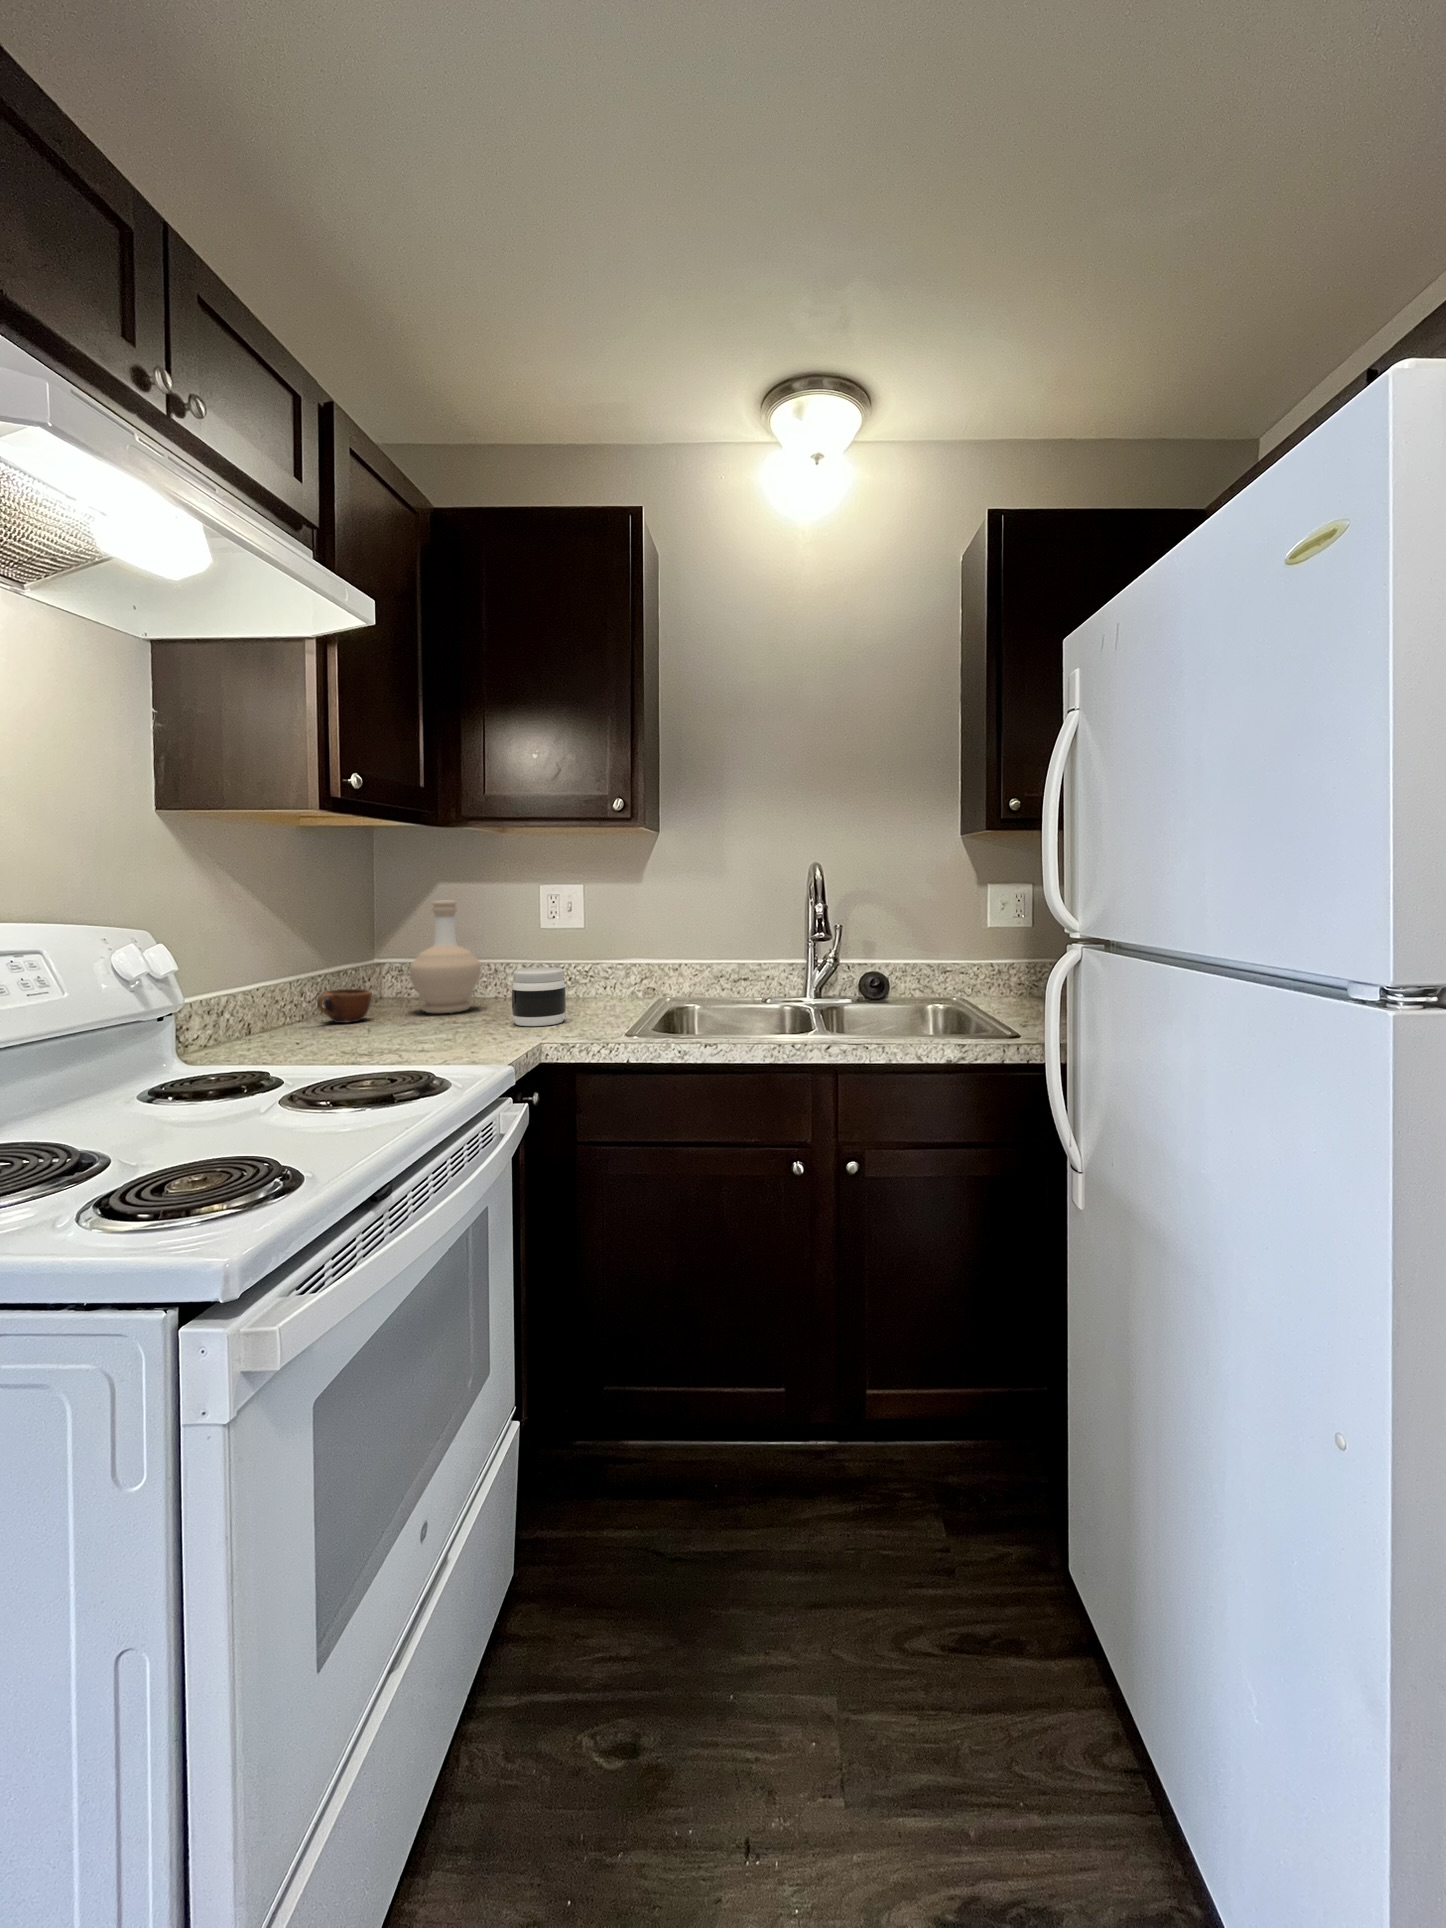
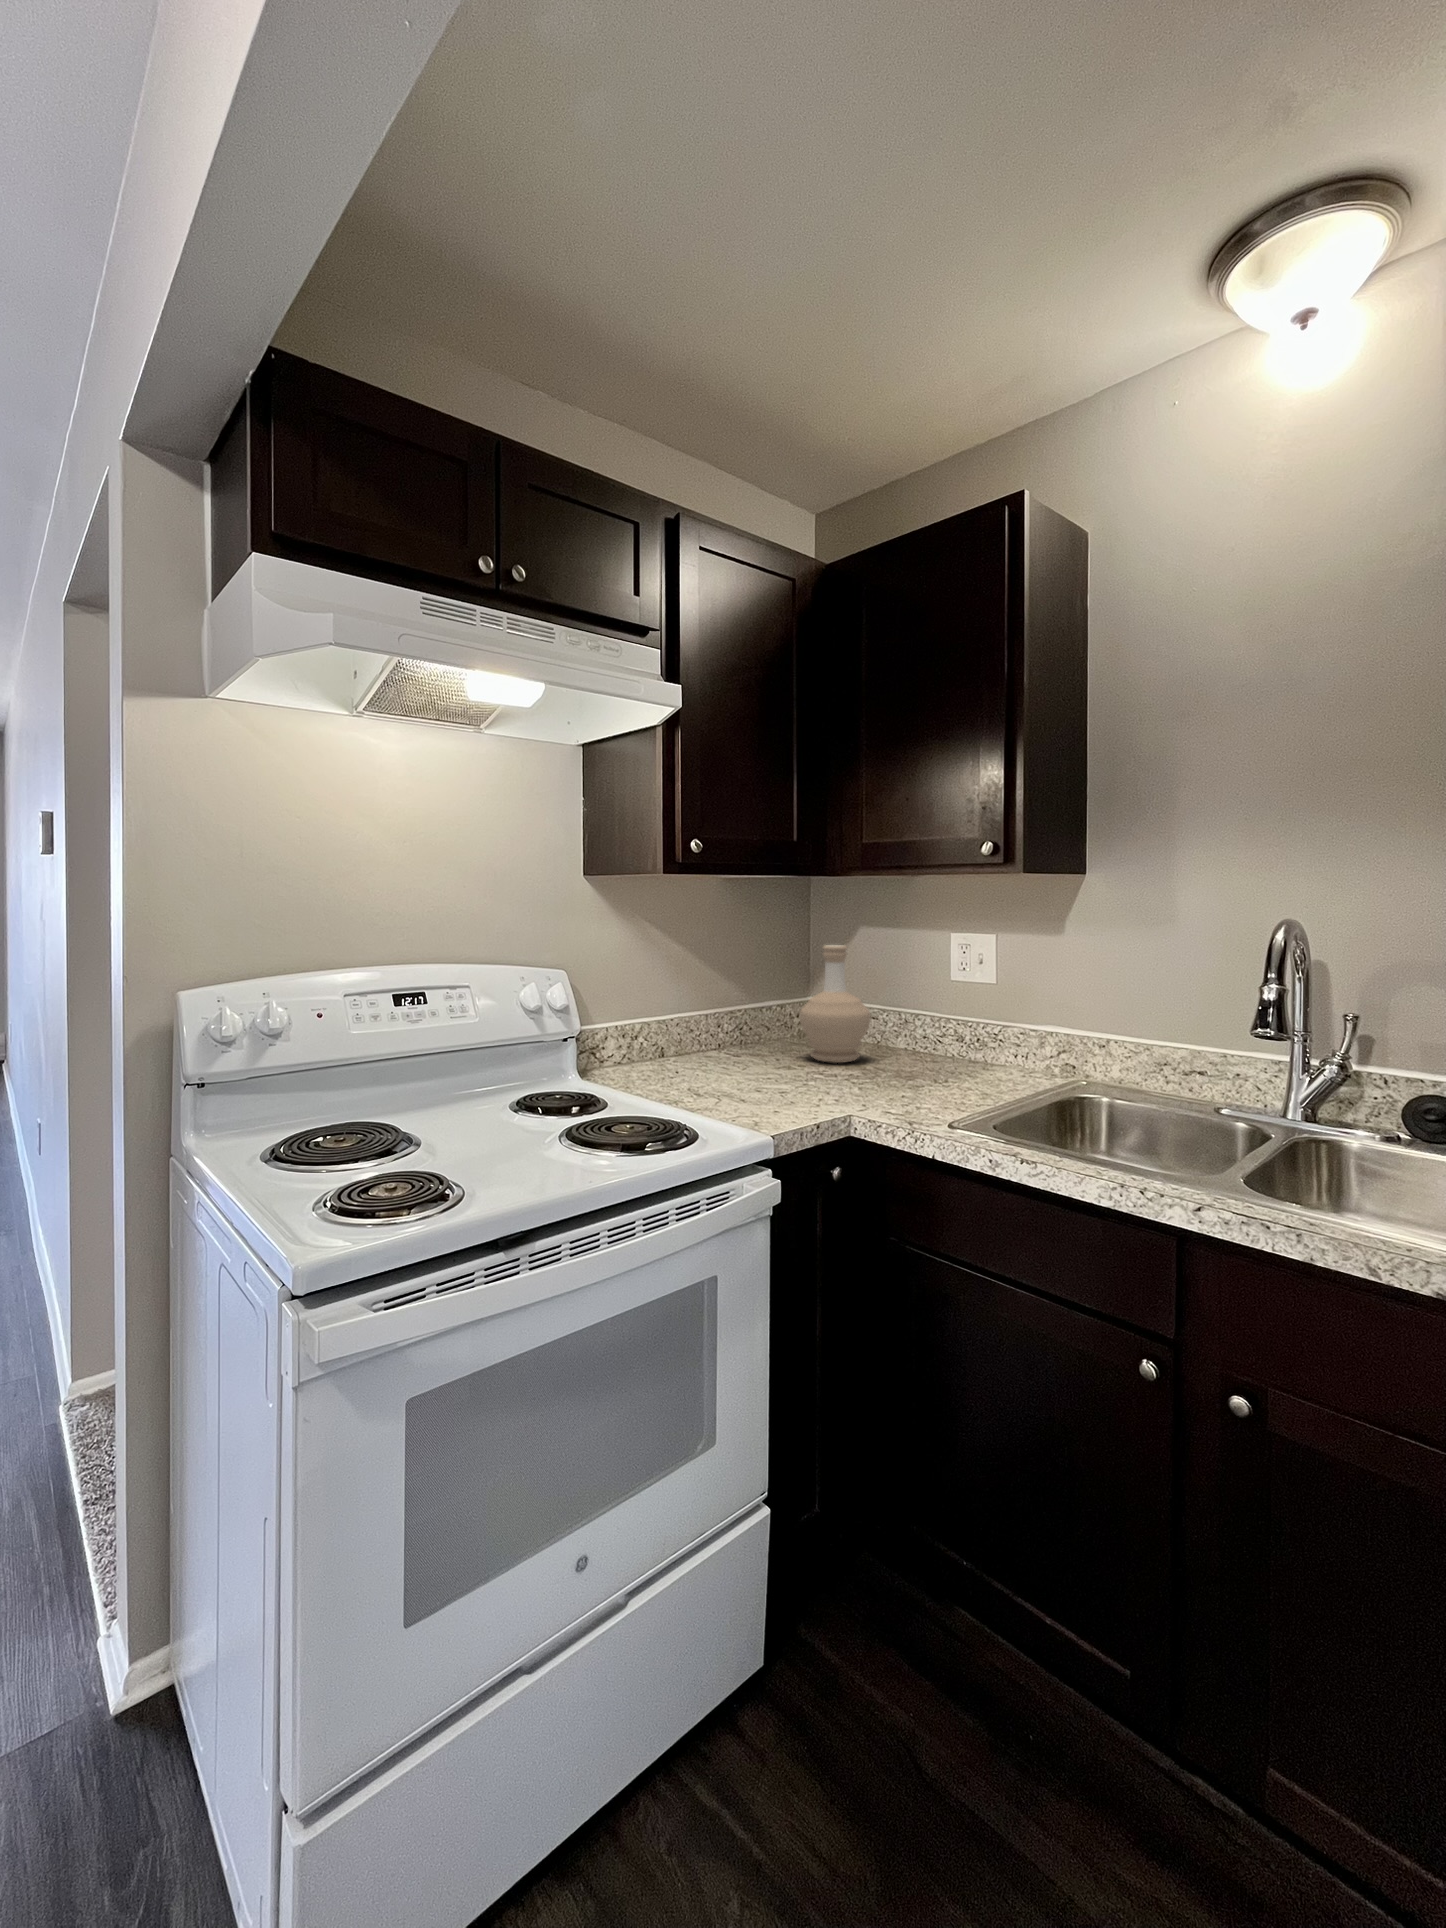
jar: present [512,967,566,1026] -> none [858,1028,917,1096]
mug: present [317,989,371,1023] -> none [714,1025,763,1059]

